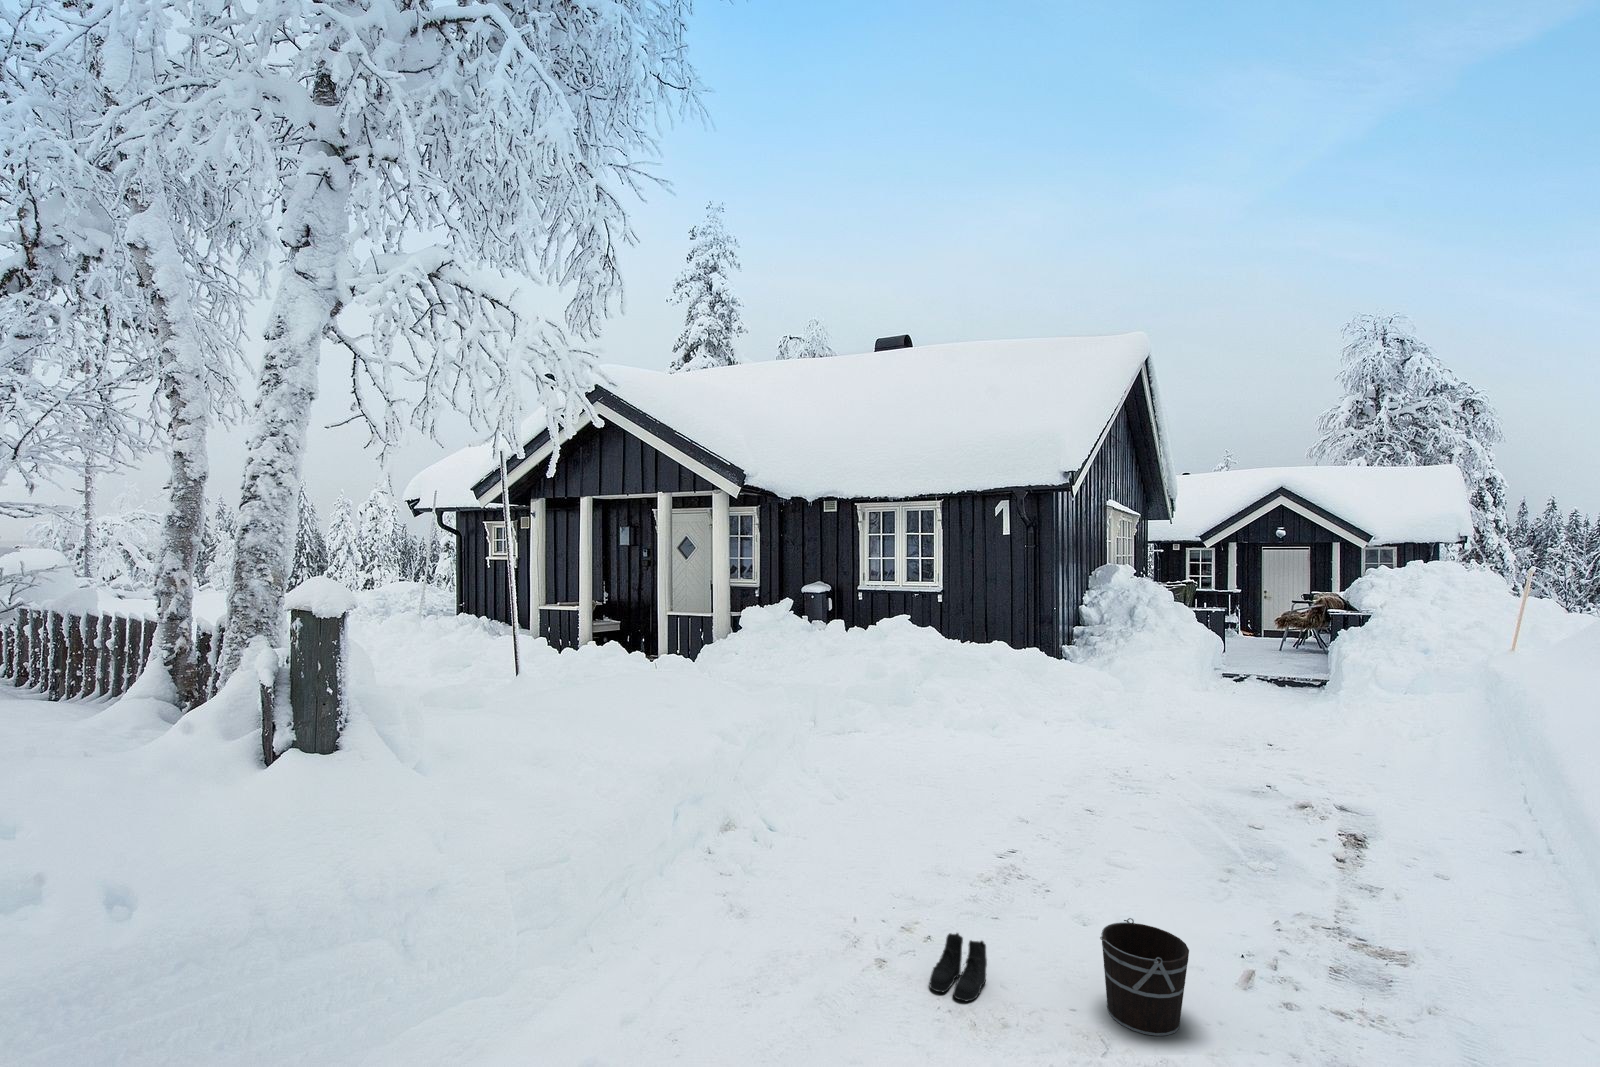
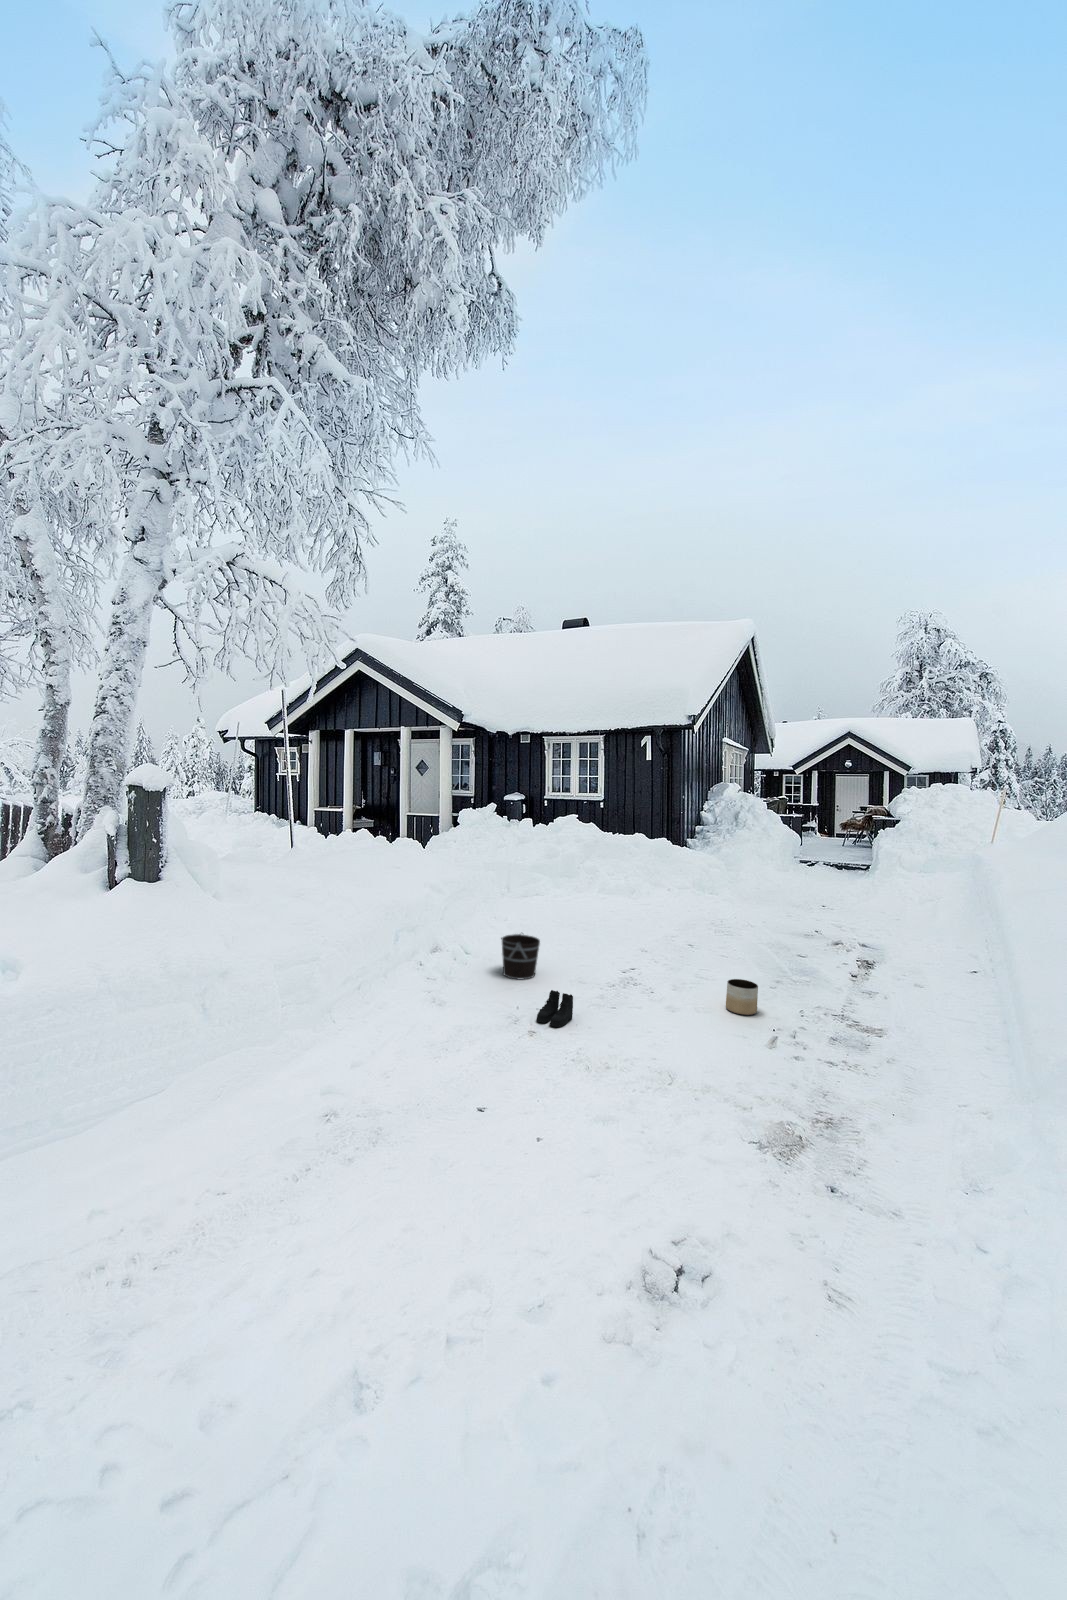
planter: none [1222,903,1277,967] -> present [726,979,758,1015]
bucket: present [1100,918,1189,1036] -> present [501,933,540,979]

